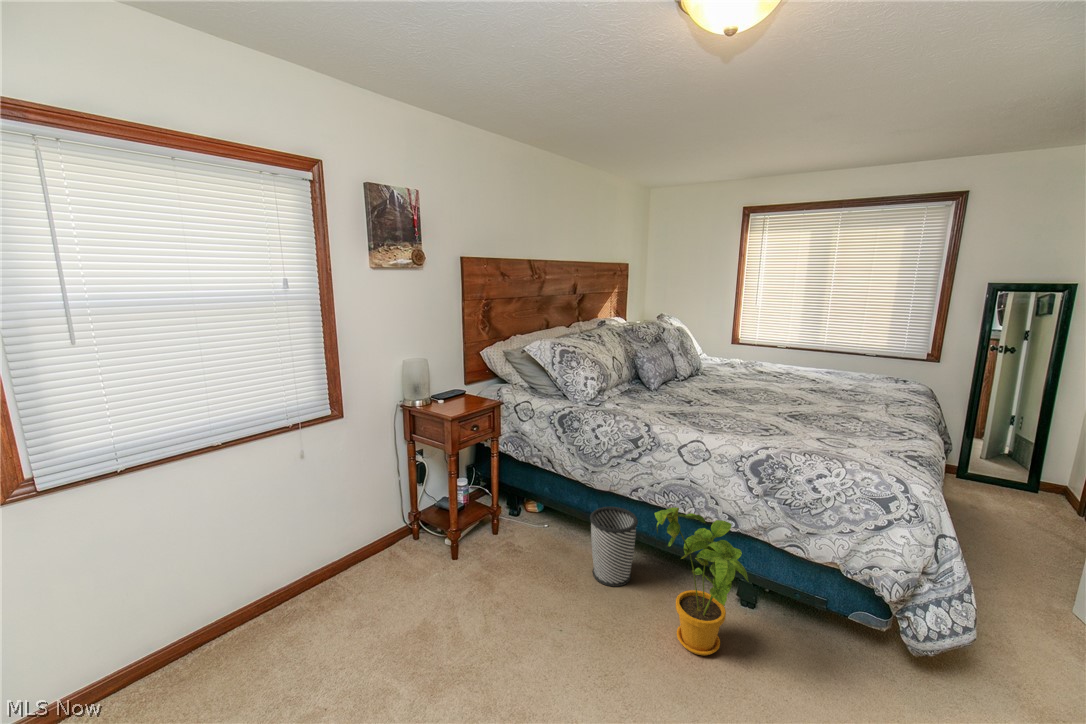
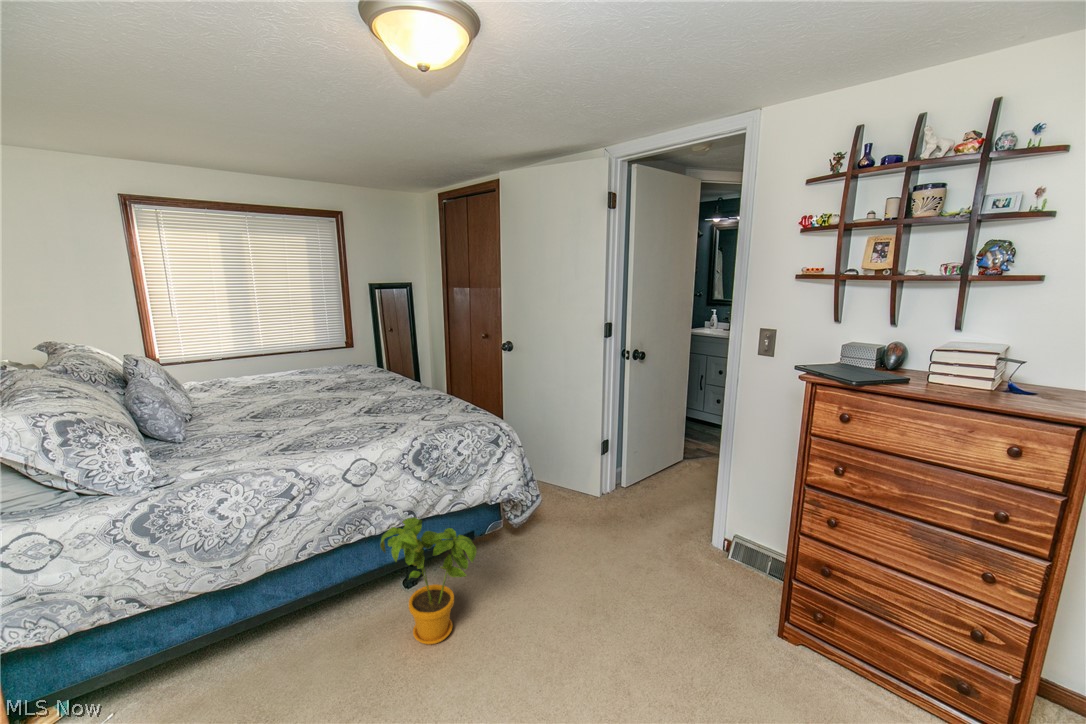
wastebasket: present [590,507,638,587] -> none [259,577,327,684]

